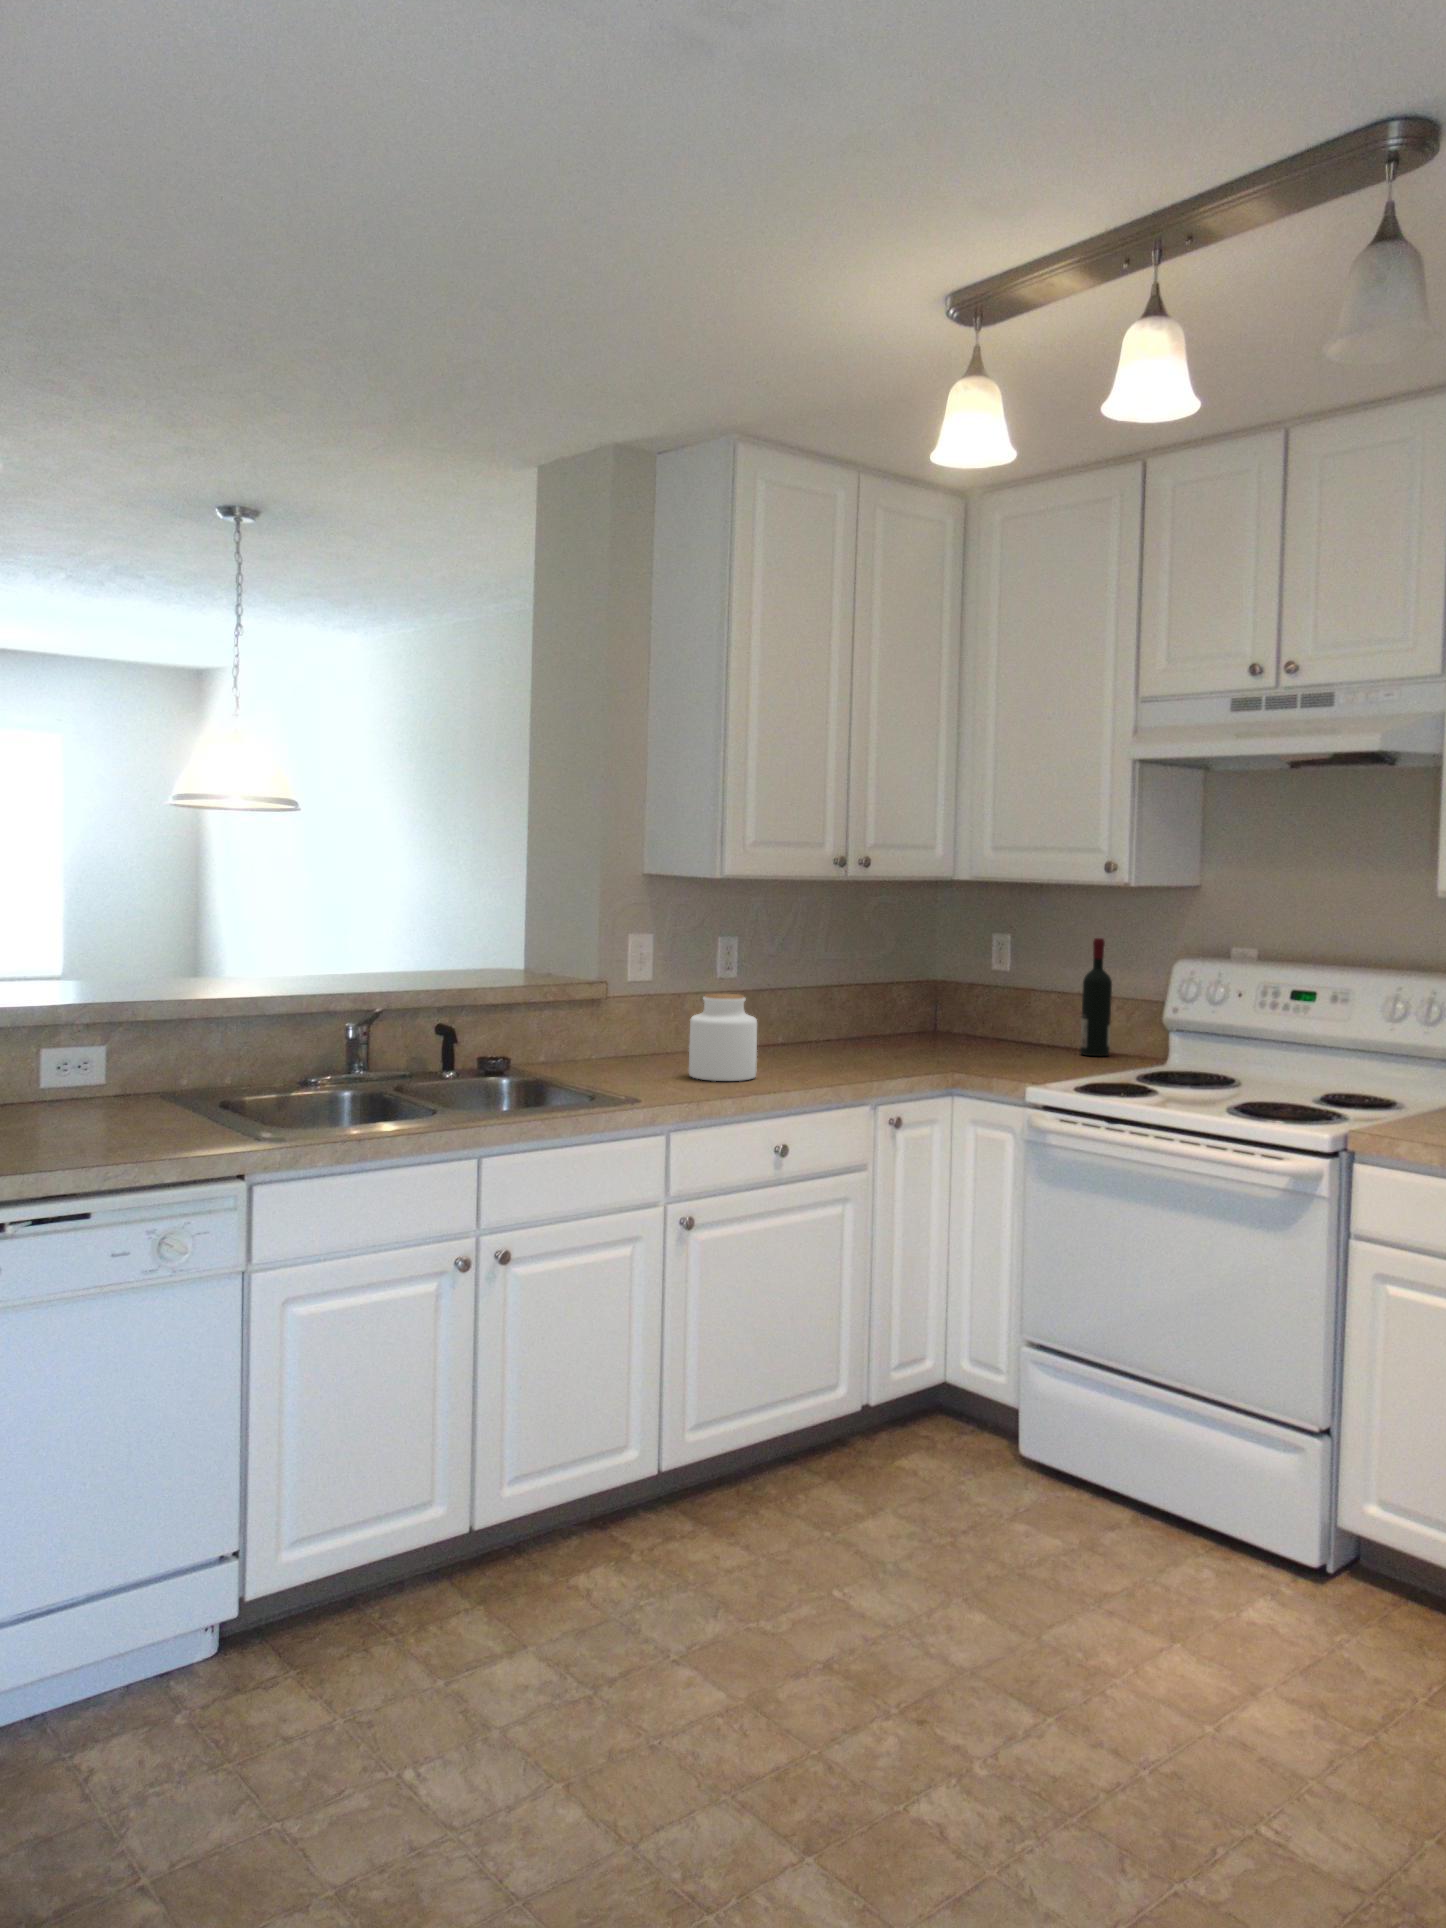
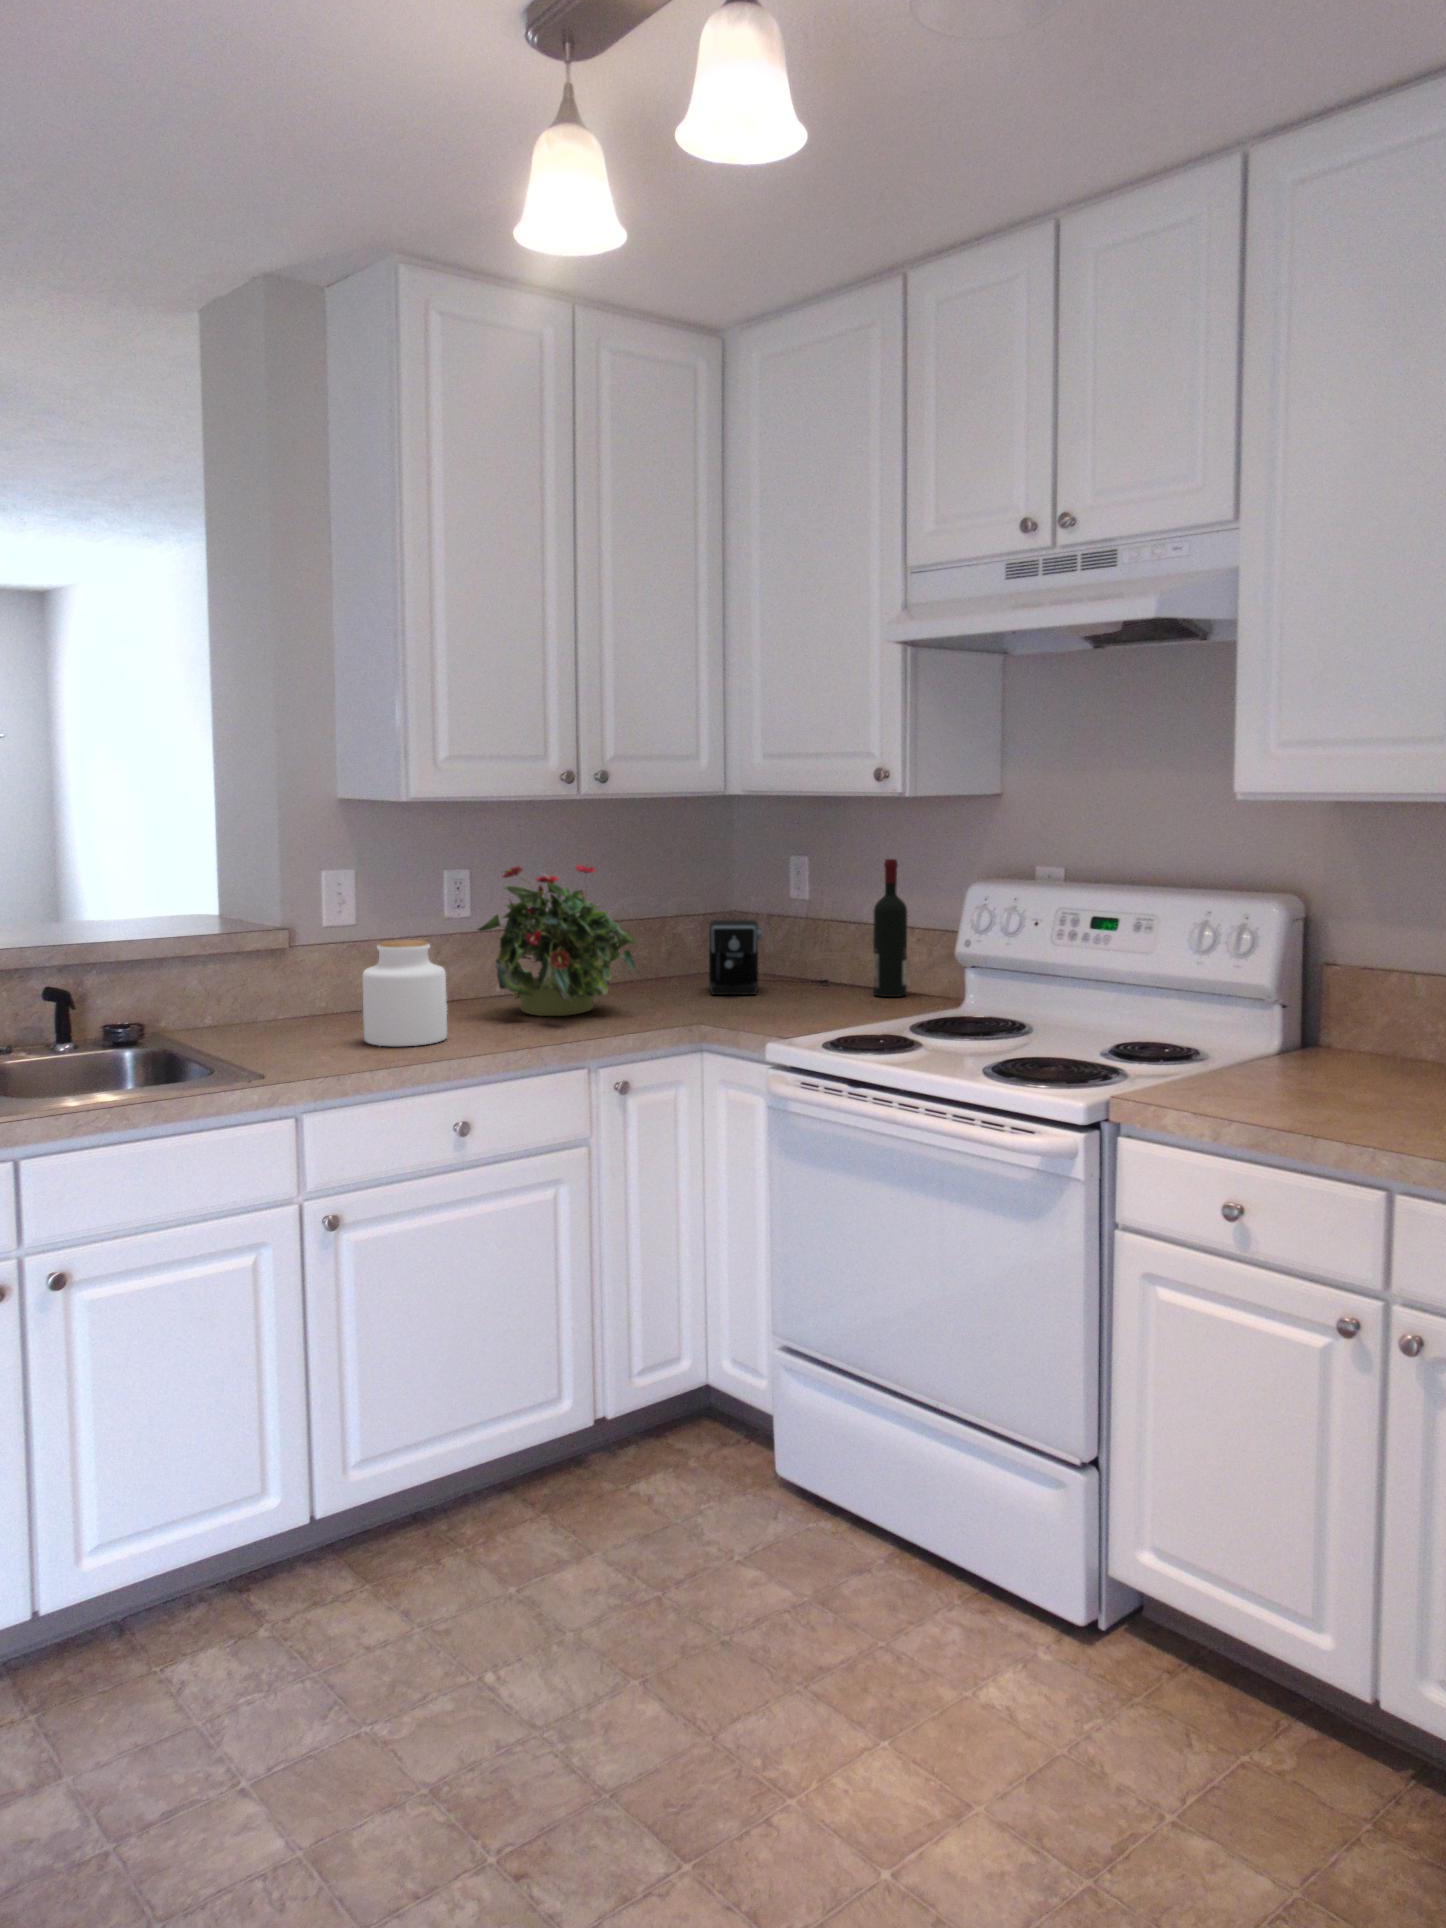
potted plant: none [764,934,896,1063] -> present [478,865,636,1016]
coffee maker: none [933,987,1034,1051] -> present [709,920,829,995]

